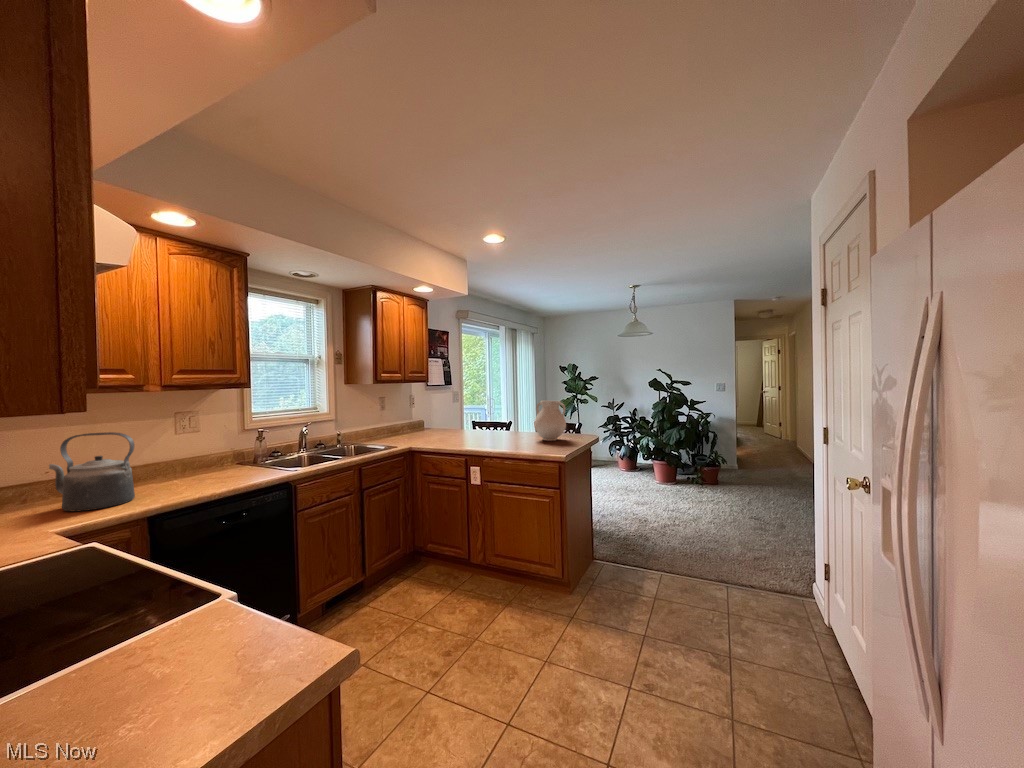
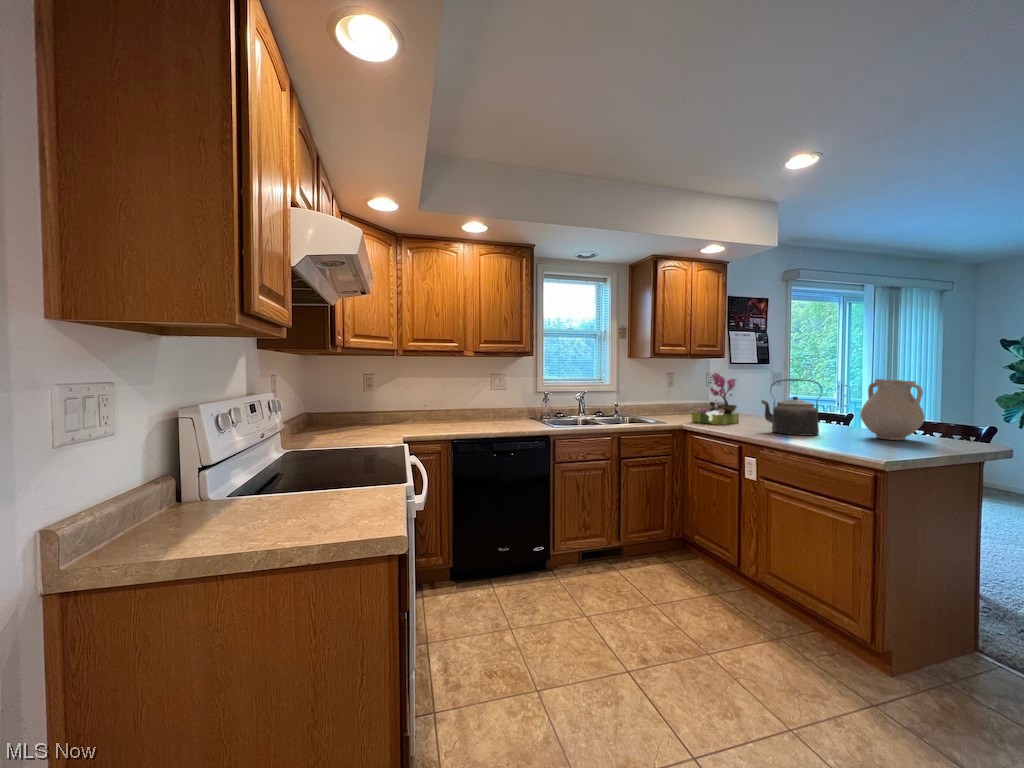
flower arrangement: none [414,396,450,443] -> present [692,373,739,425]
kettle: present [49,432,135,511] -> present [761,379,822,436]

